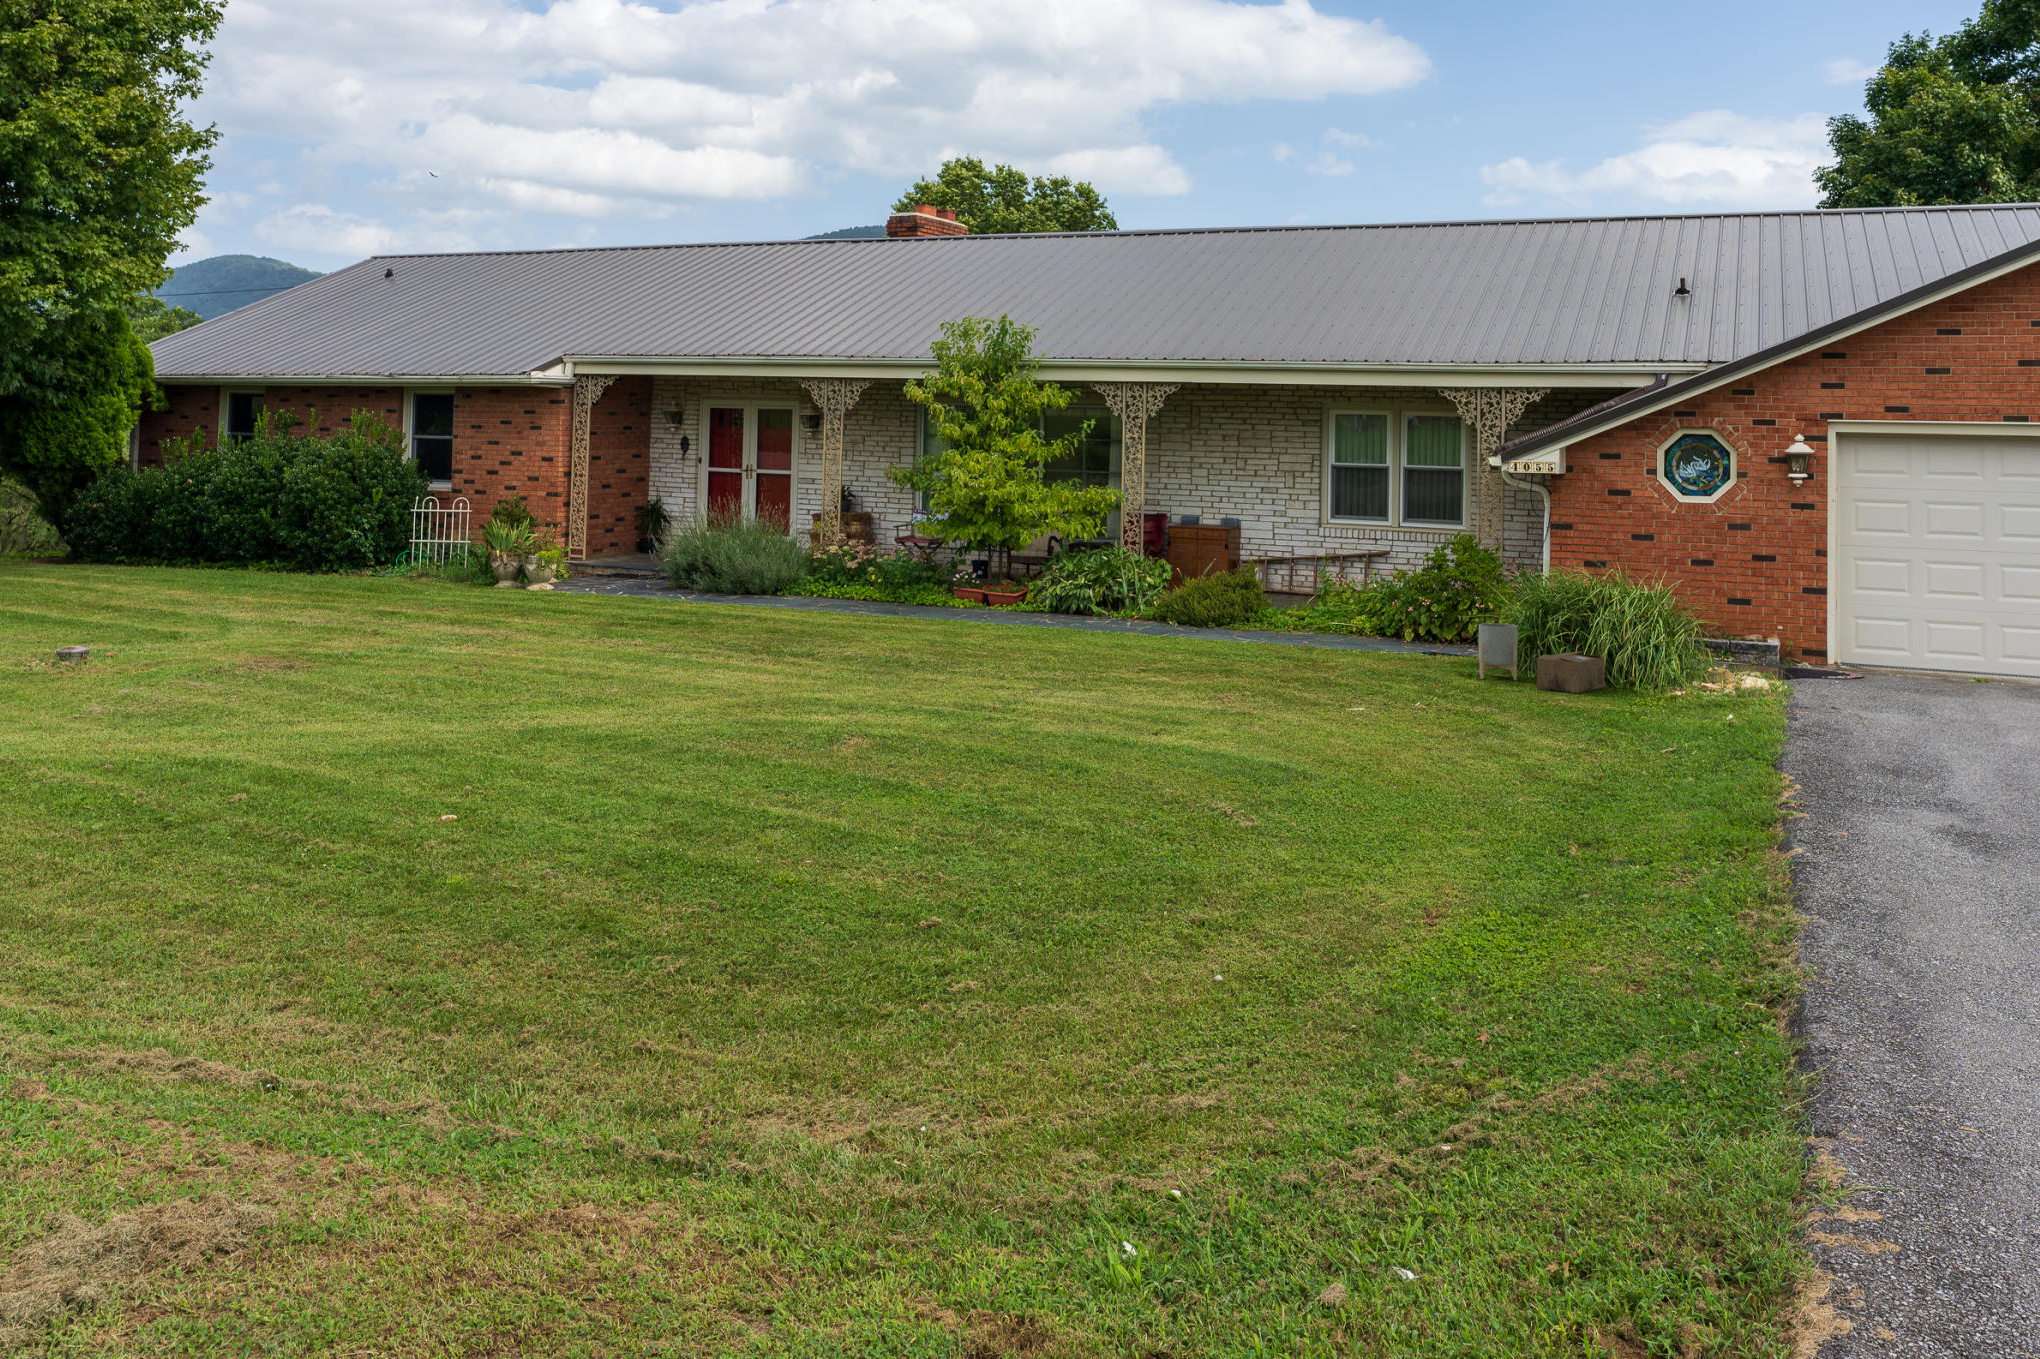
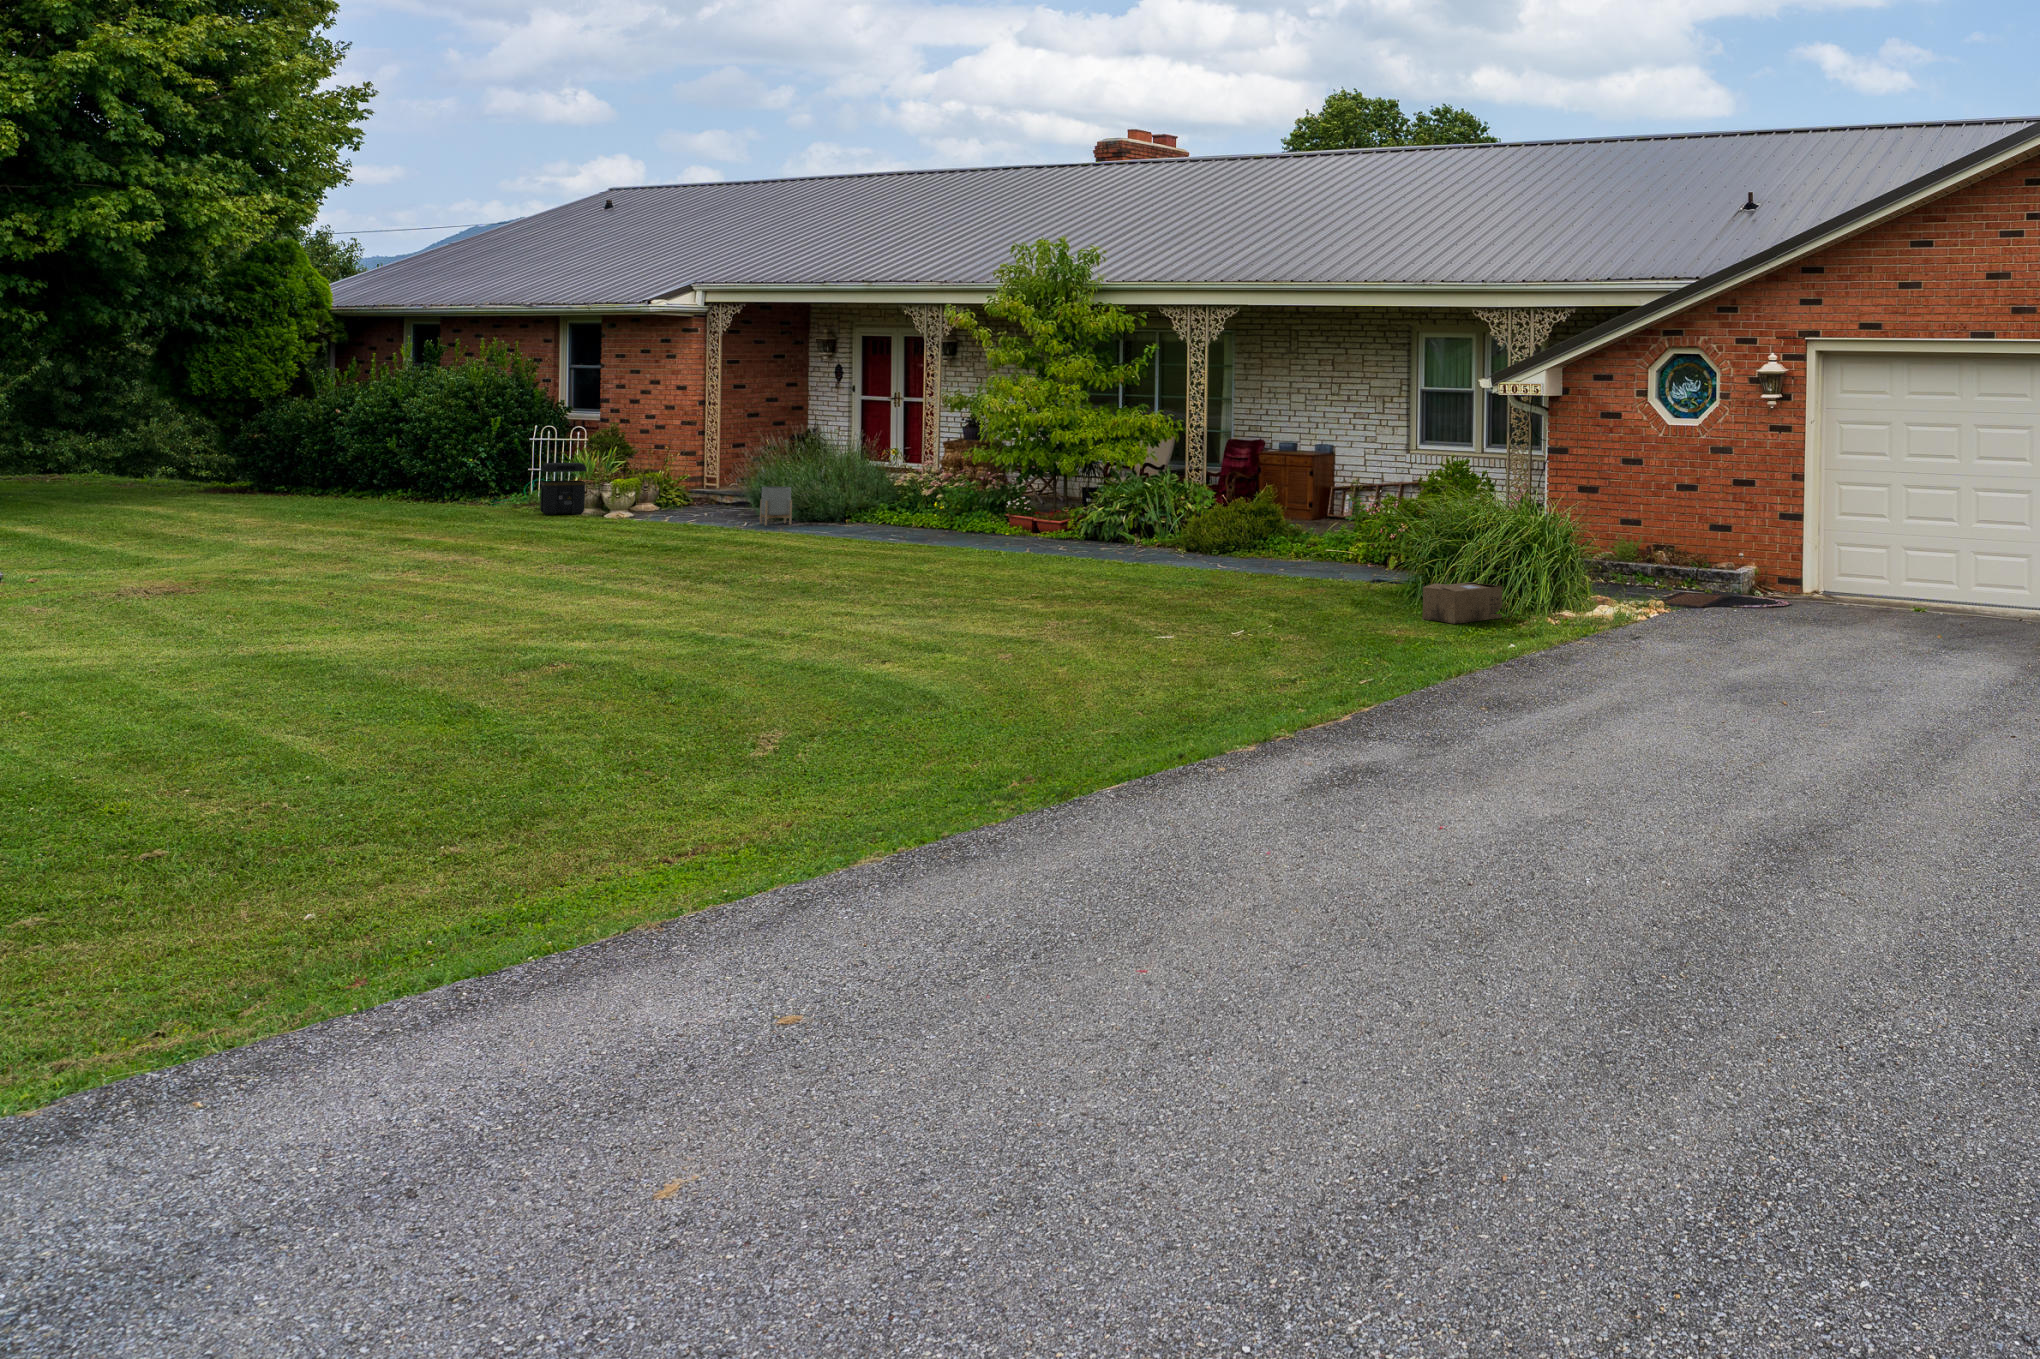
toolbox: none [442,535,488,587] -> present [540,463,586,515]
planter: present [1479,623,1517,680] -> present [760,487,792,526]

